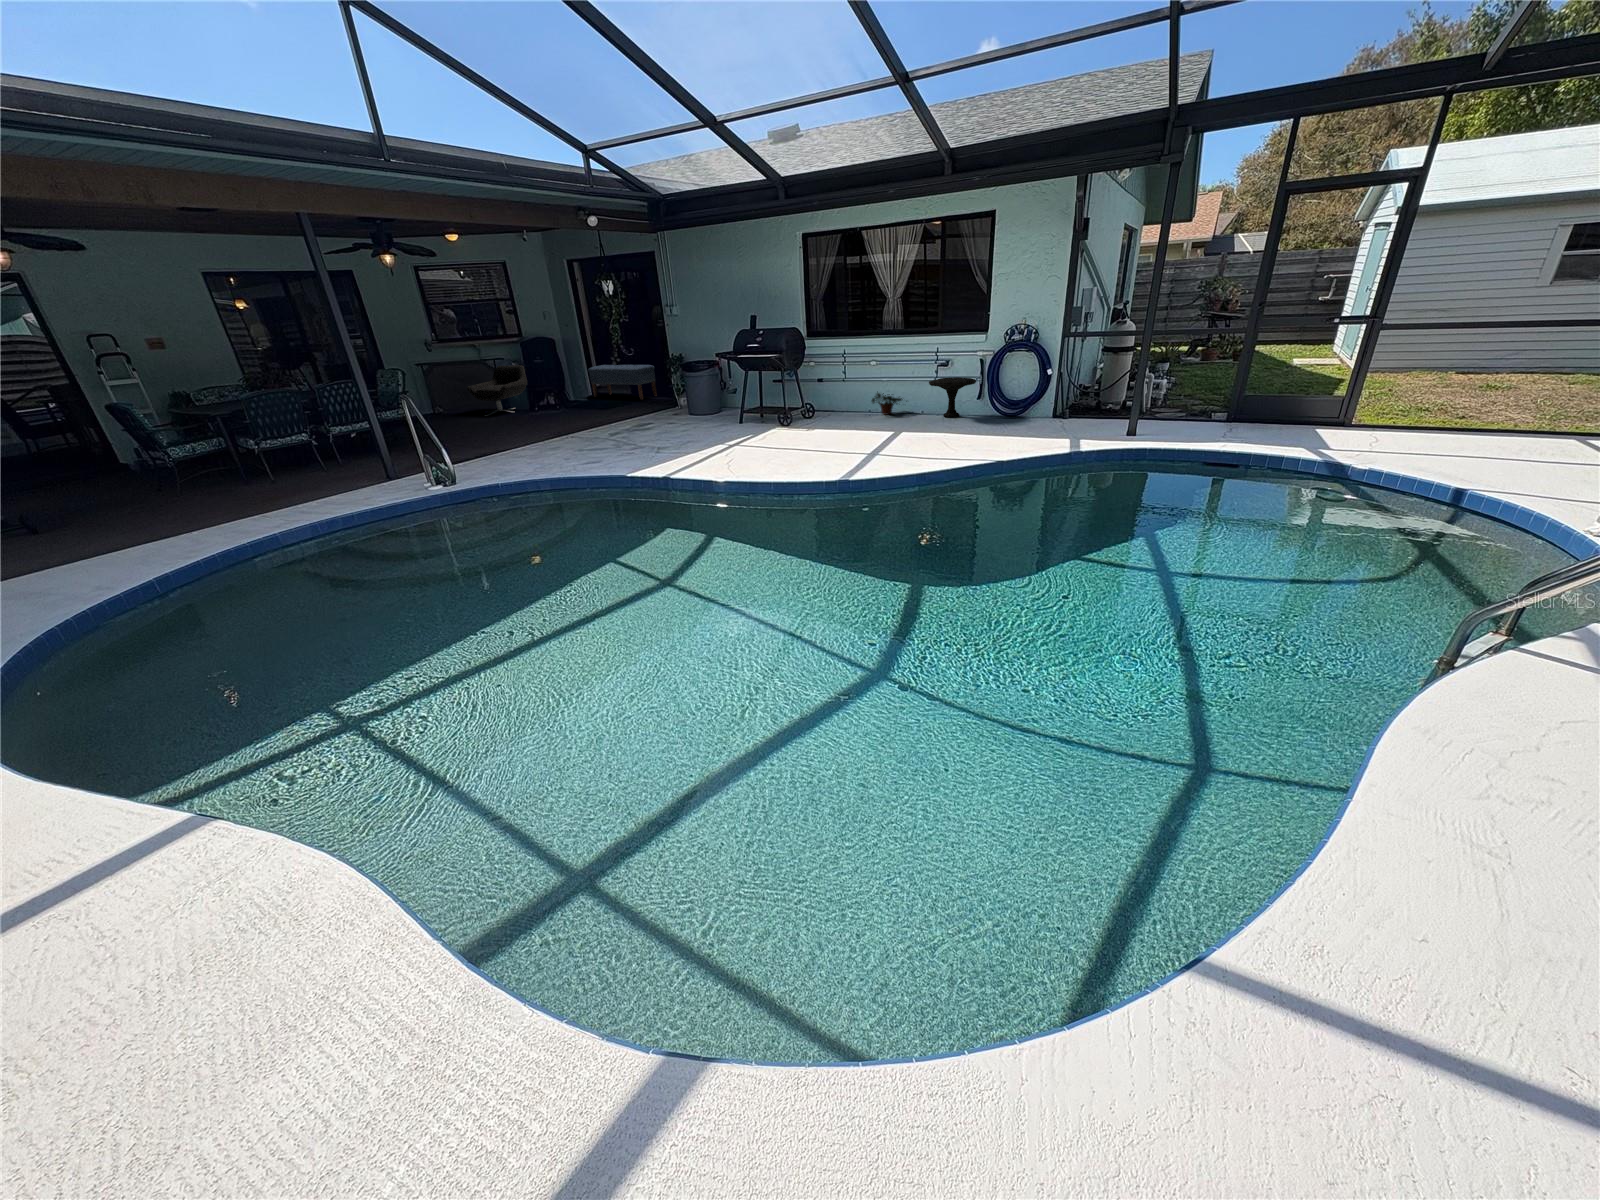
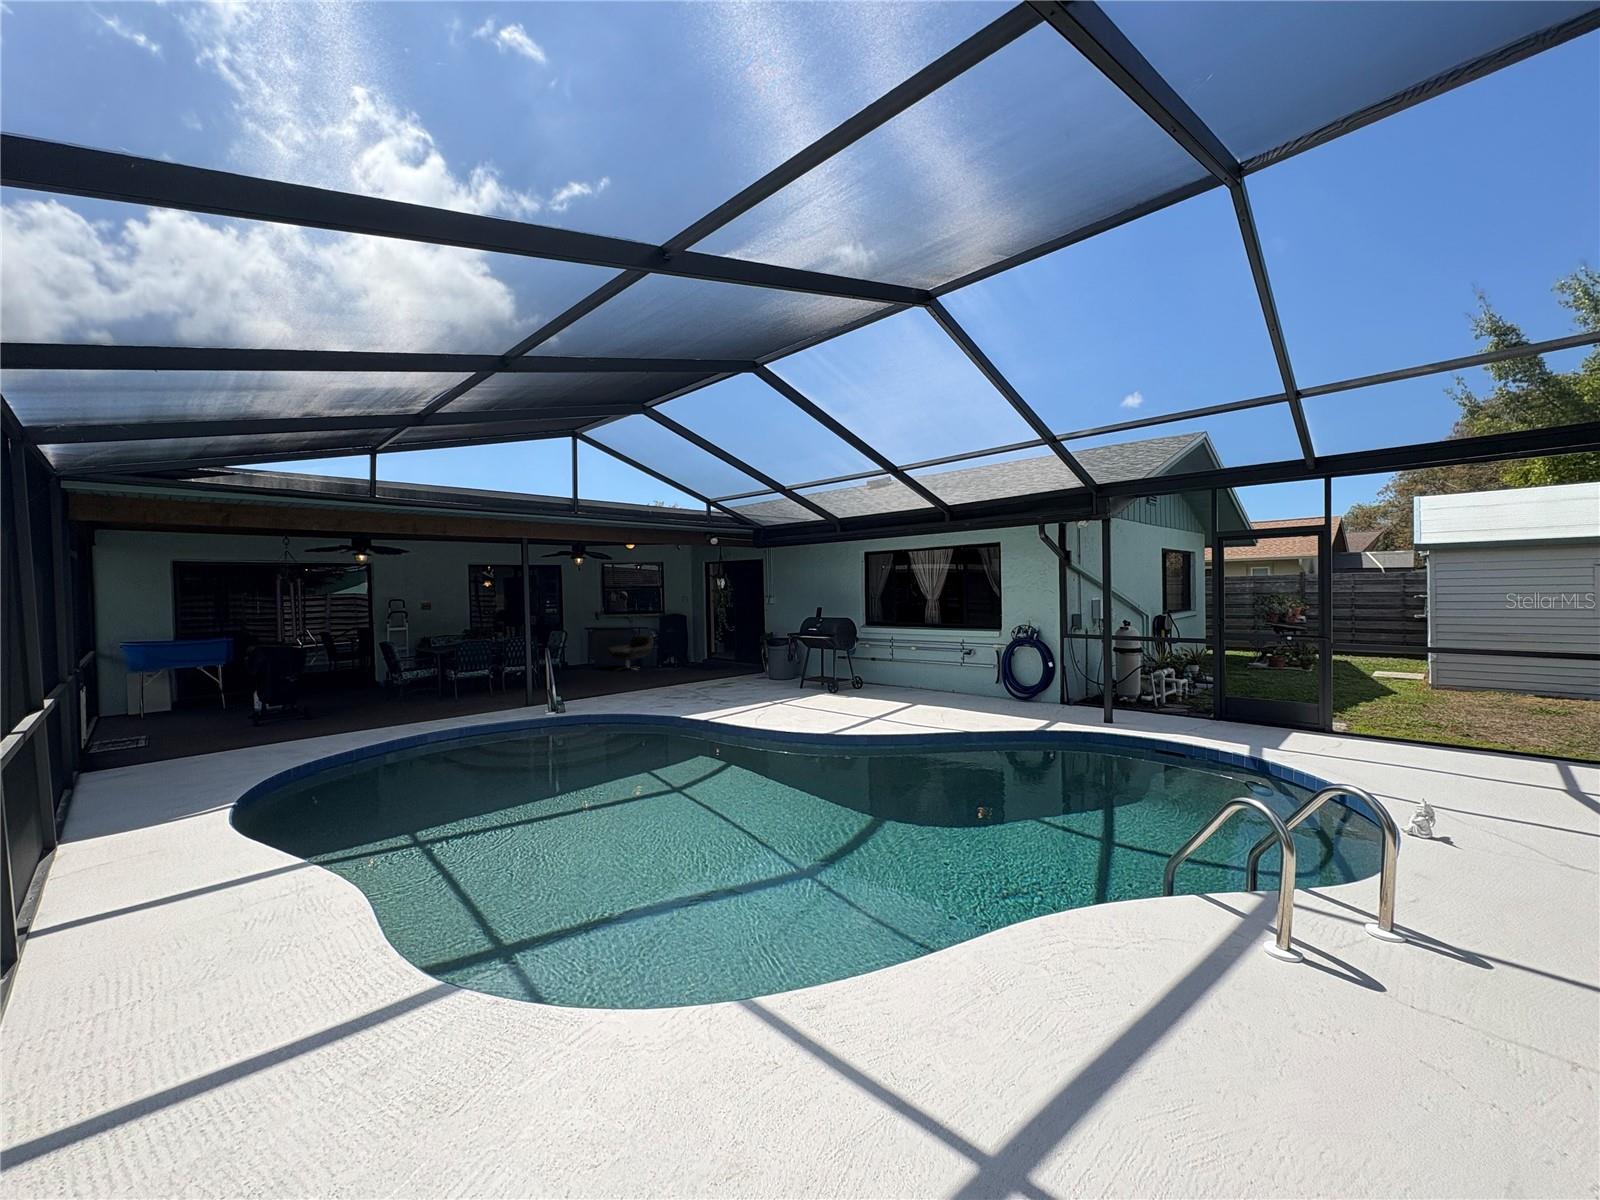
bench: present [588,365,657,400] -> none [703,639,753,667]
side table: present [929,377,976,417] -> none [949,664,992,698]
potted plant: present [872,392,903,415] -> none [905,672,939,692]

